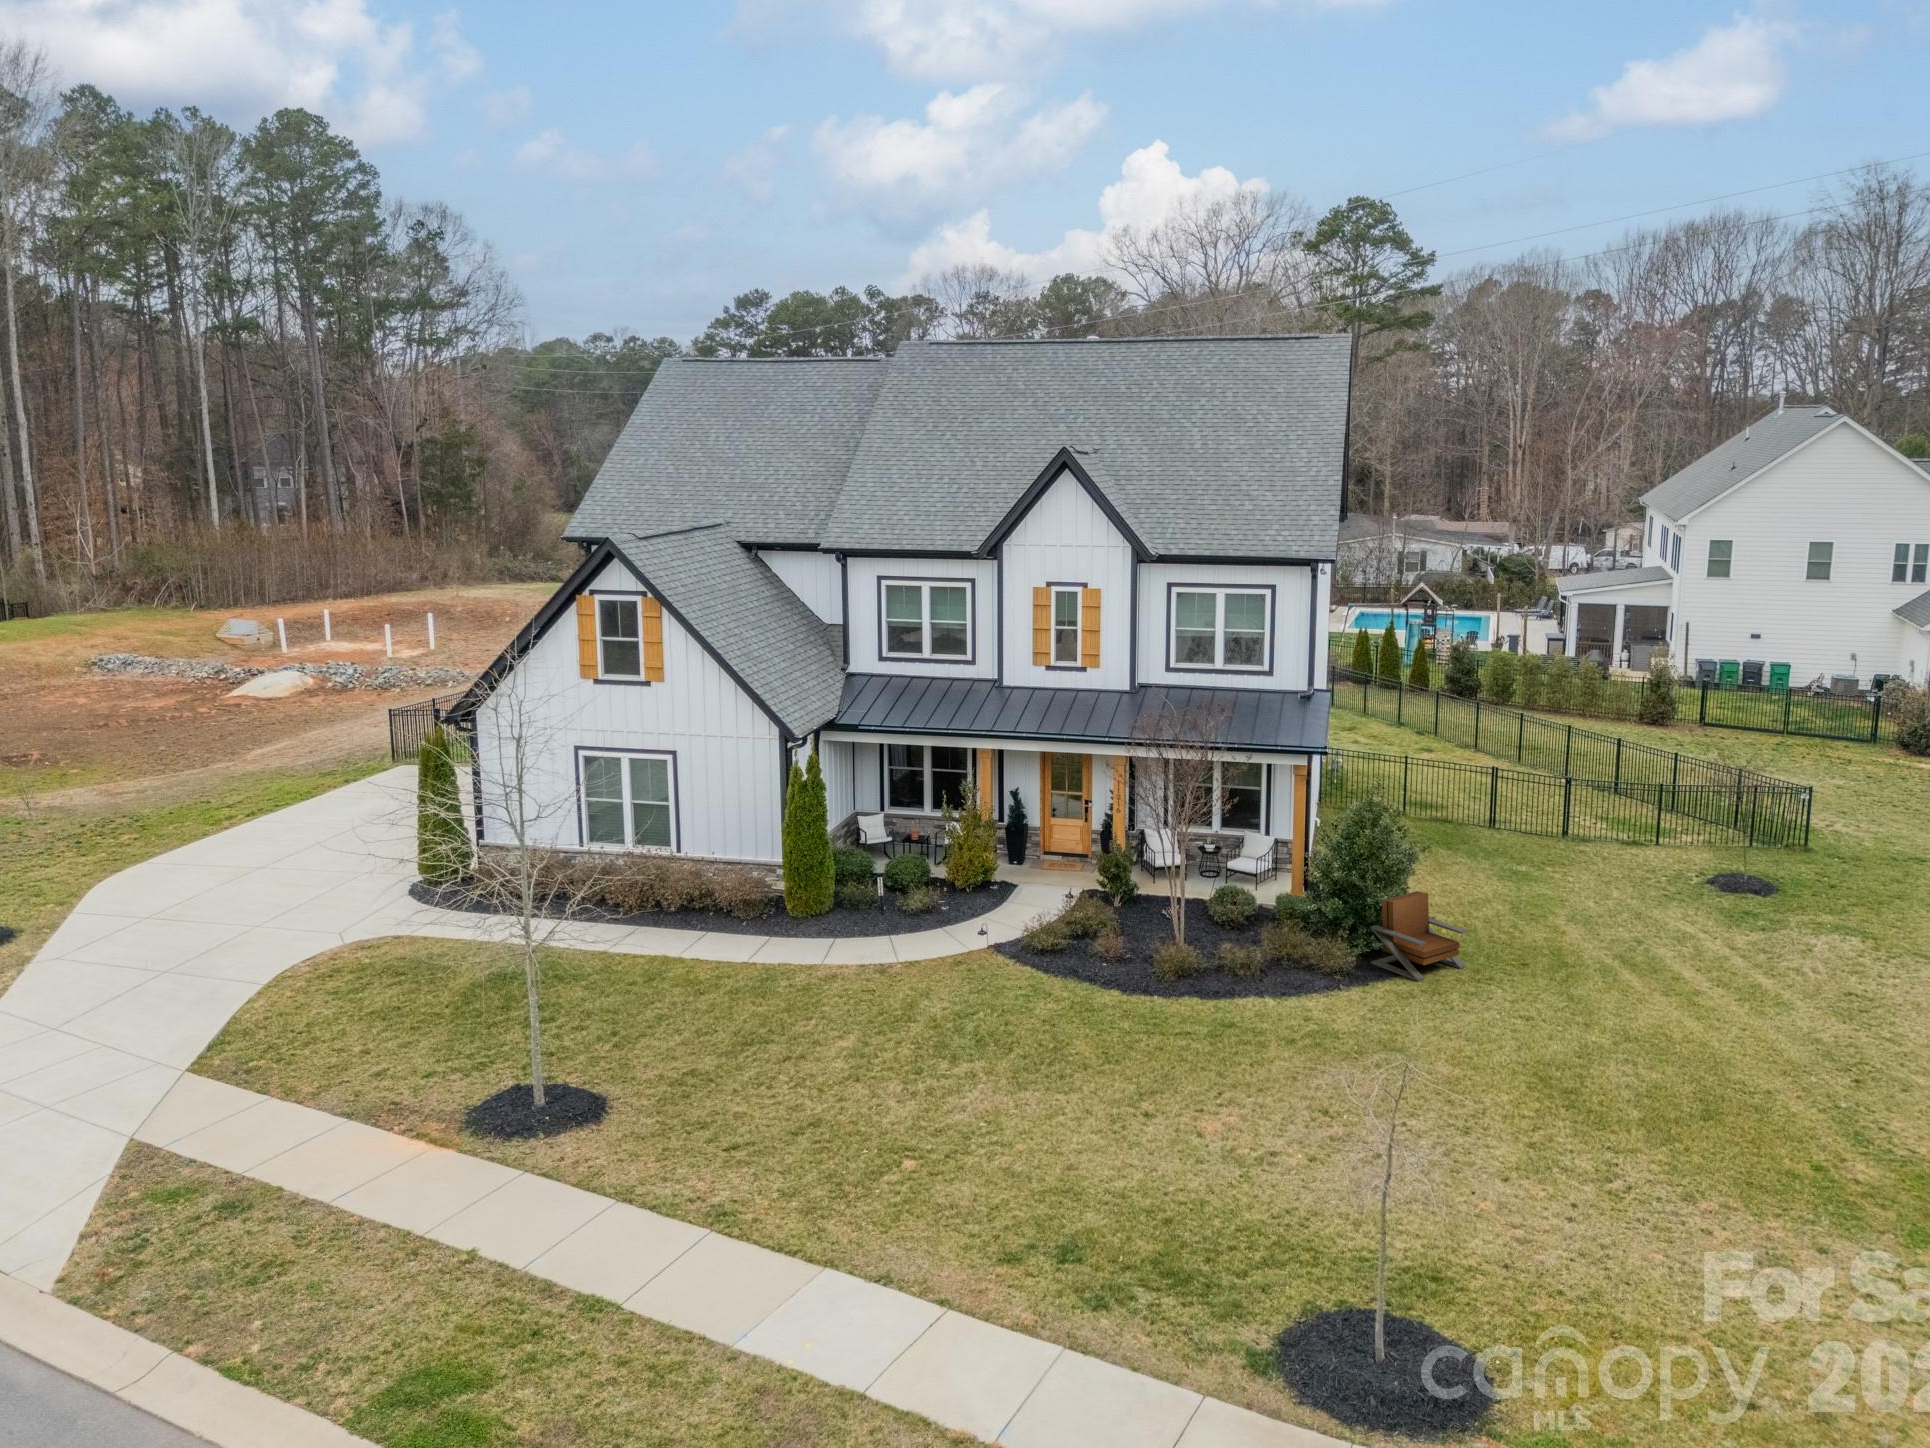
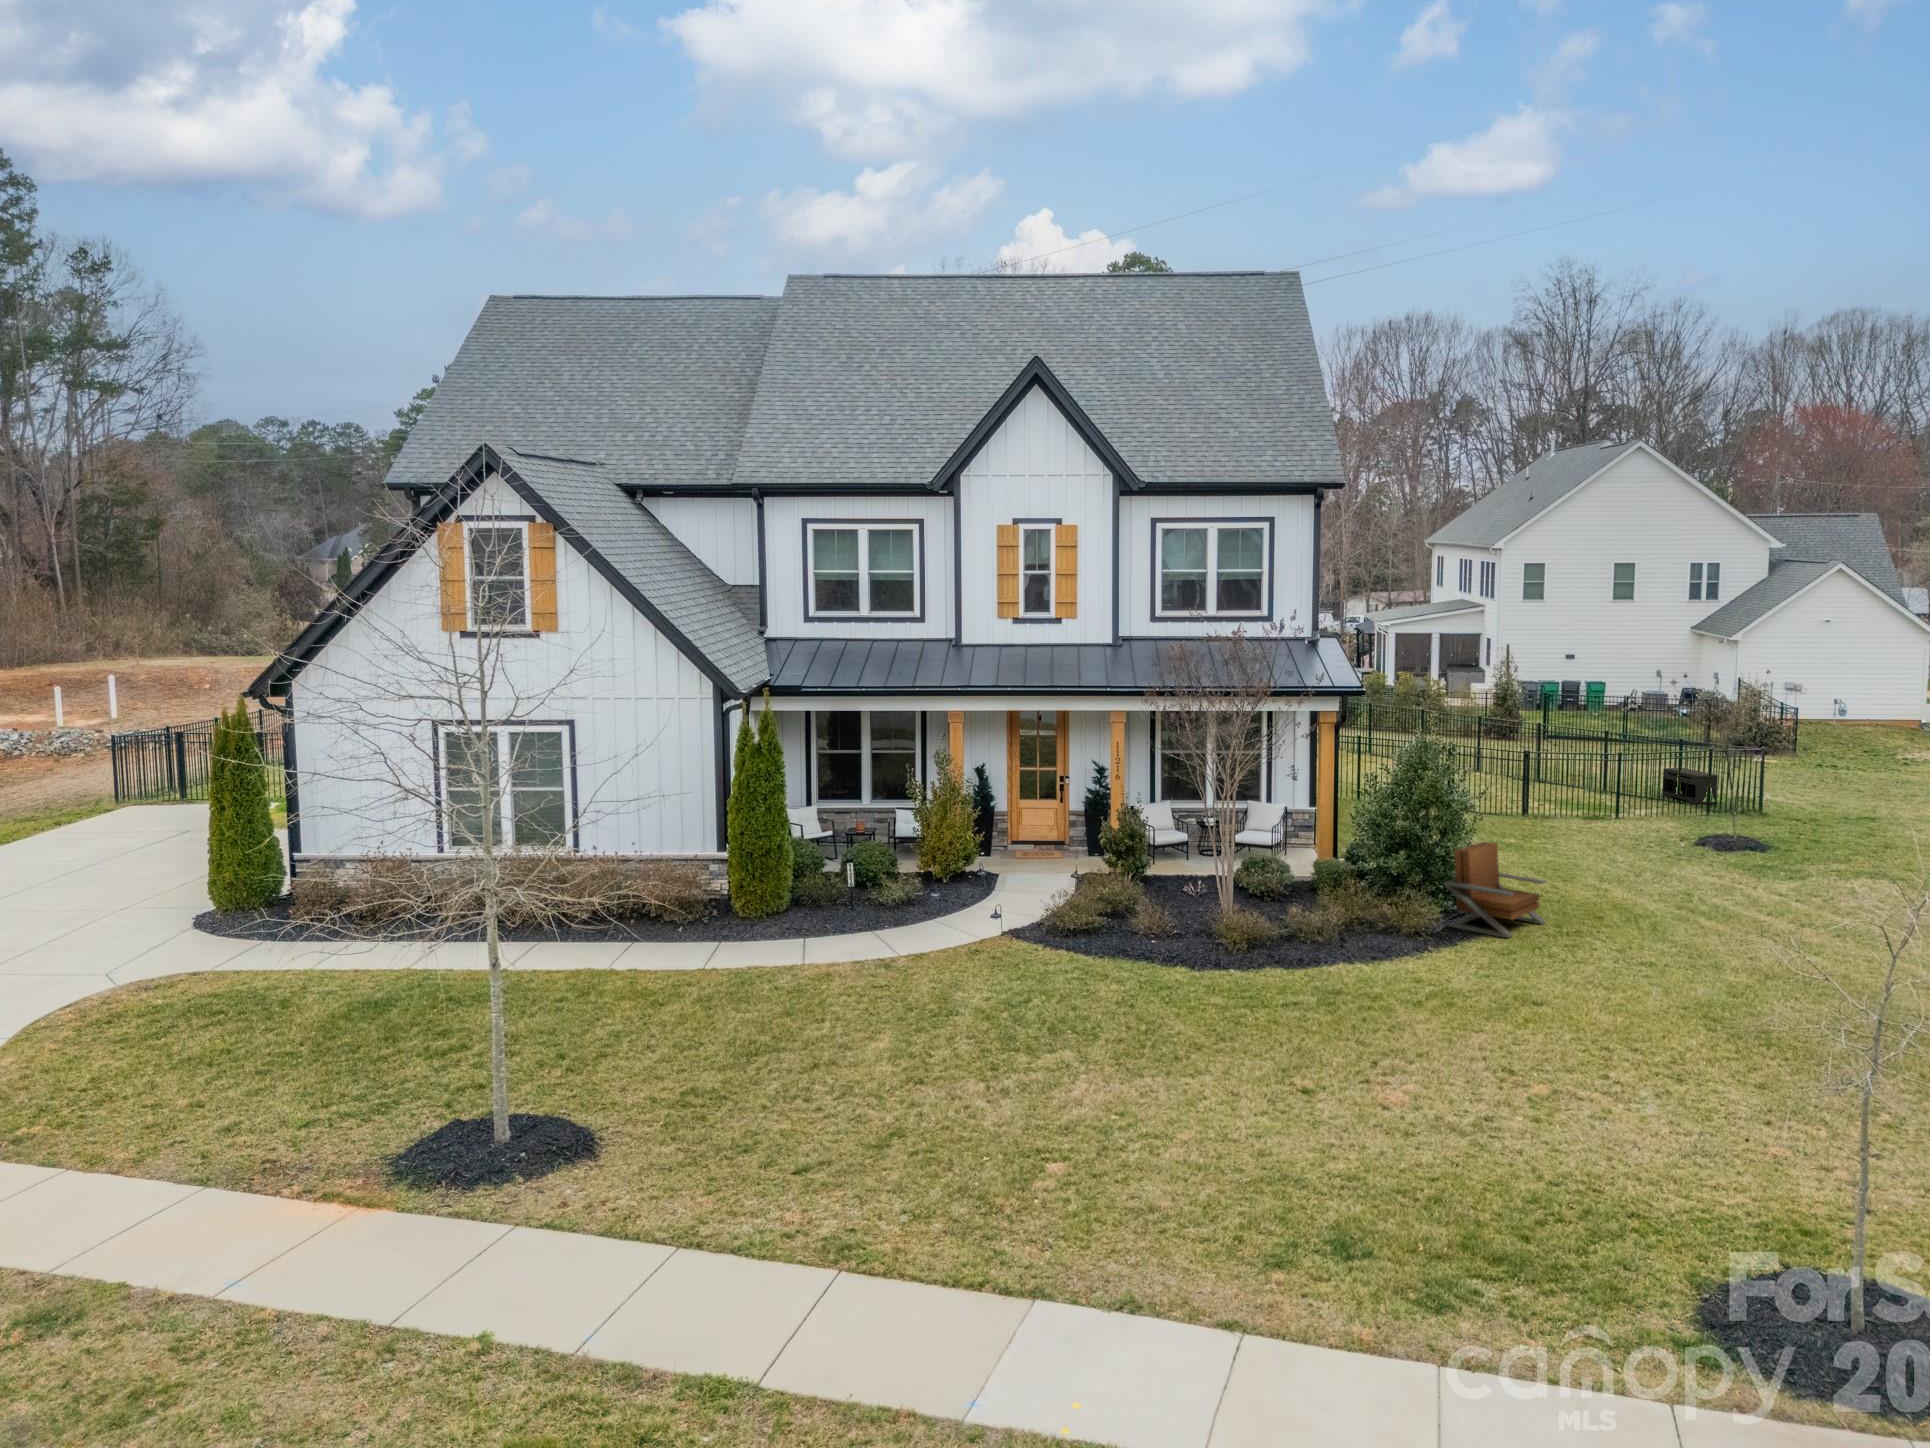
bench: none [1698,800,1748,838] -> present [1662,768,1718,804]

